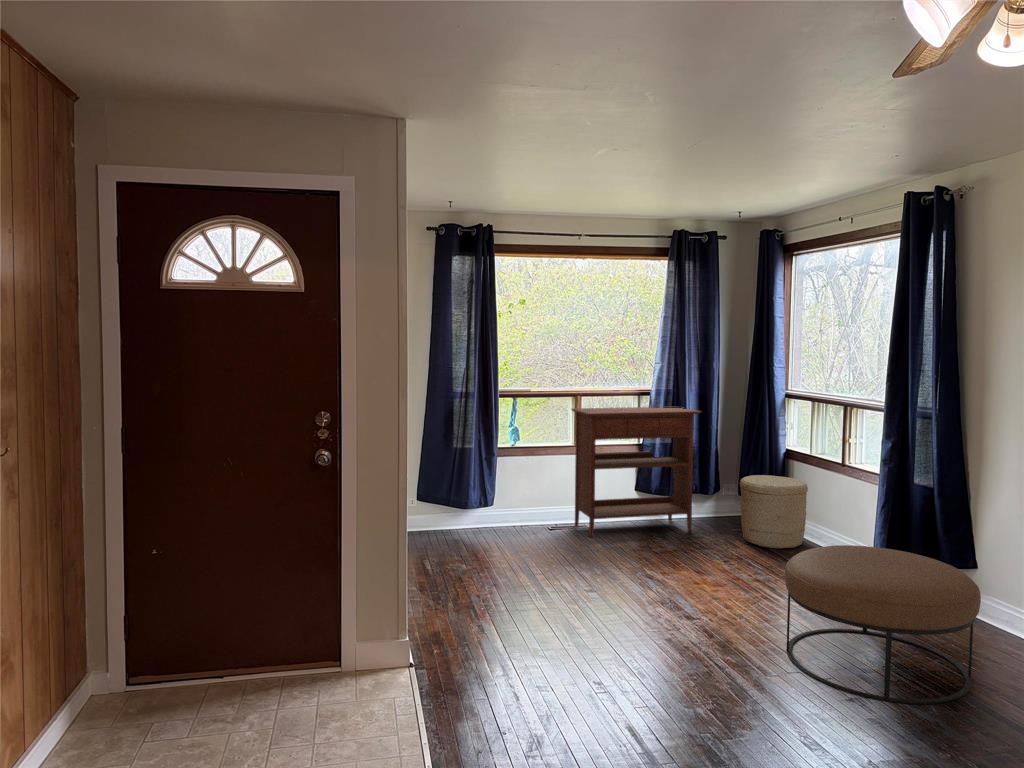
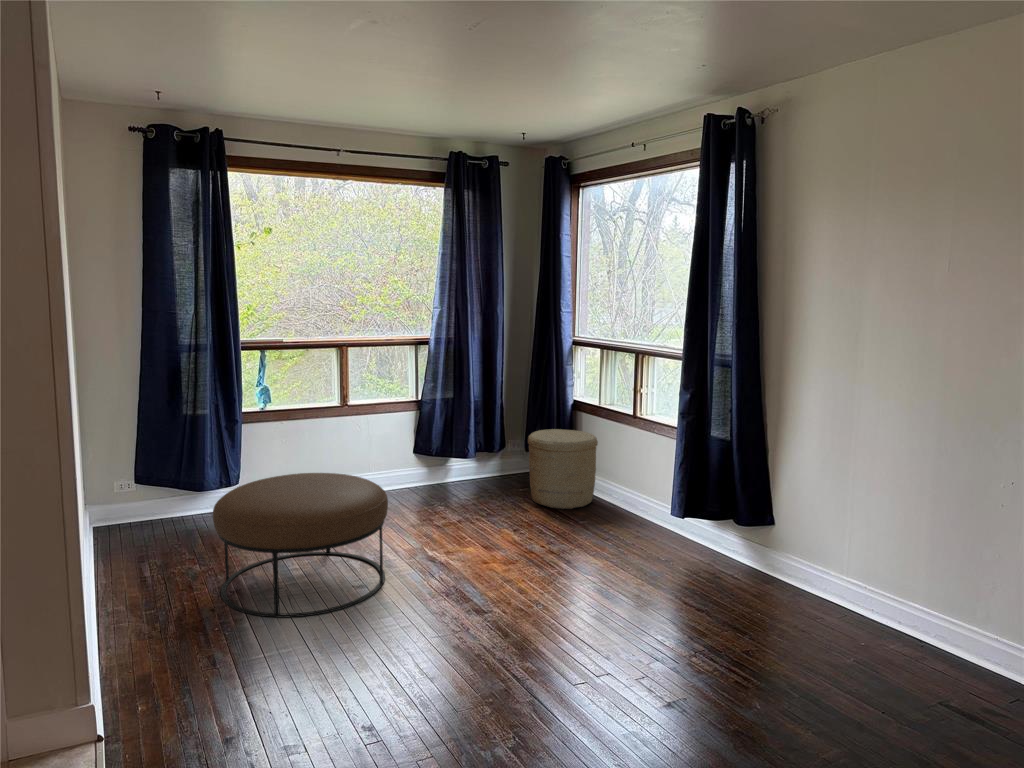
console table: present [571,407,701,537] -> none [334,357,486,513]
ottoman: present [785,545,981,704] -> present [213,473,388,618]

